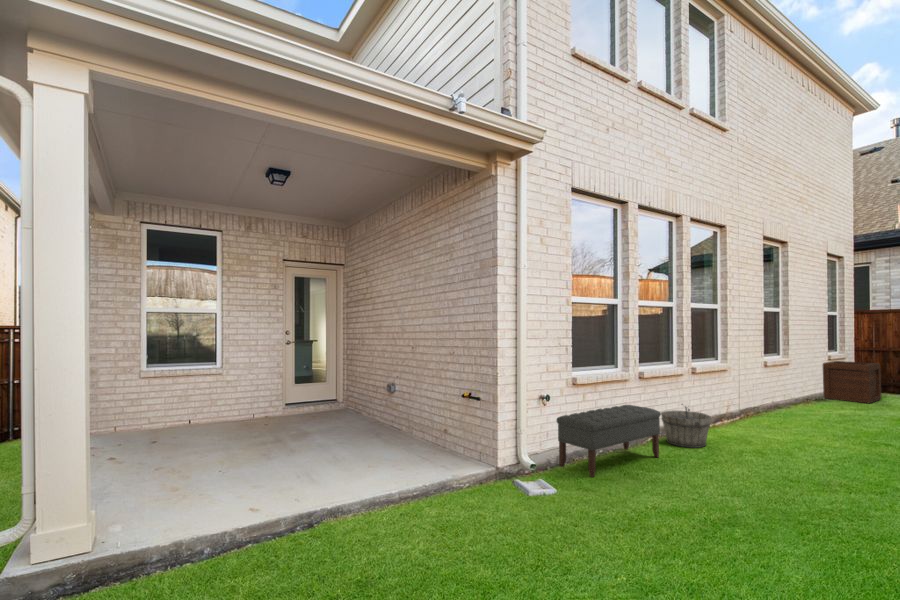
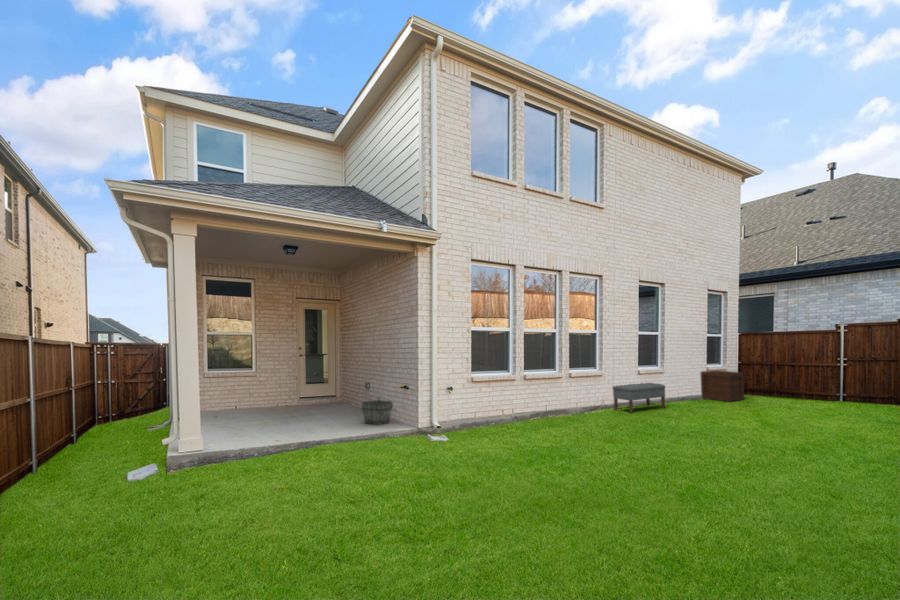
bench: present [557,405,661,477] -> present [613,383,665,413]
wooden bucket: present [661,407,711,448] -> present [362,400,393,424]

